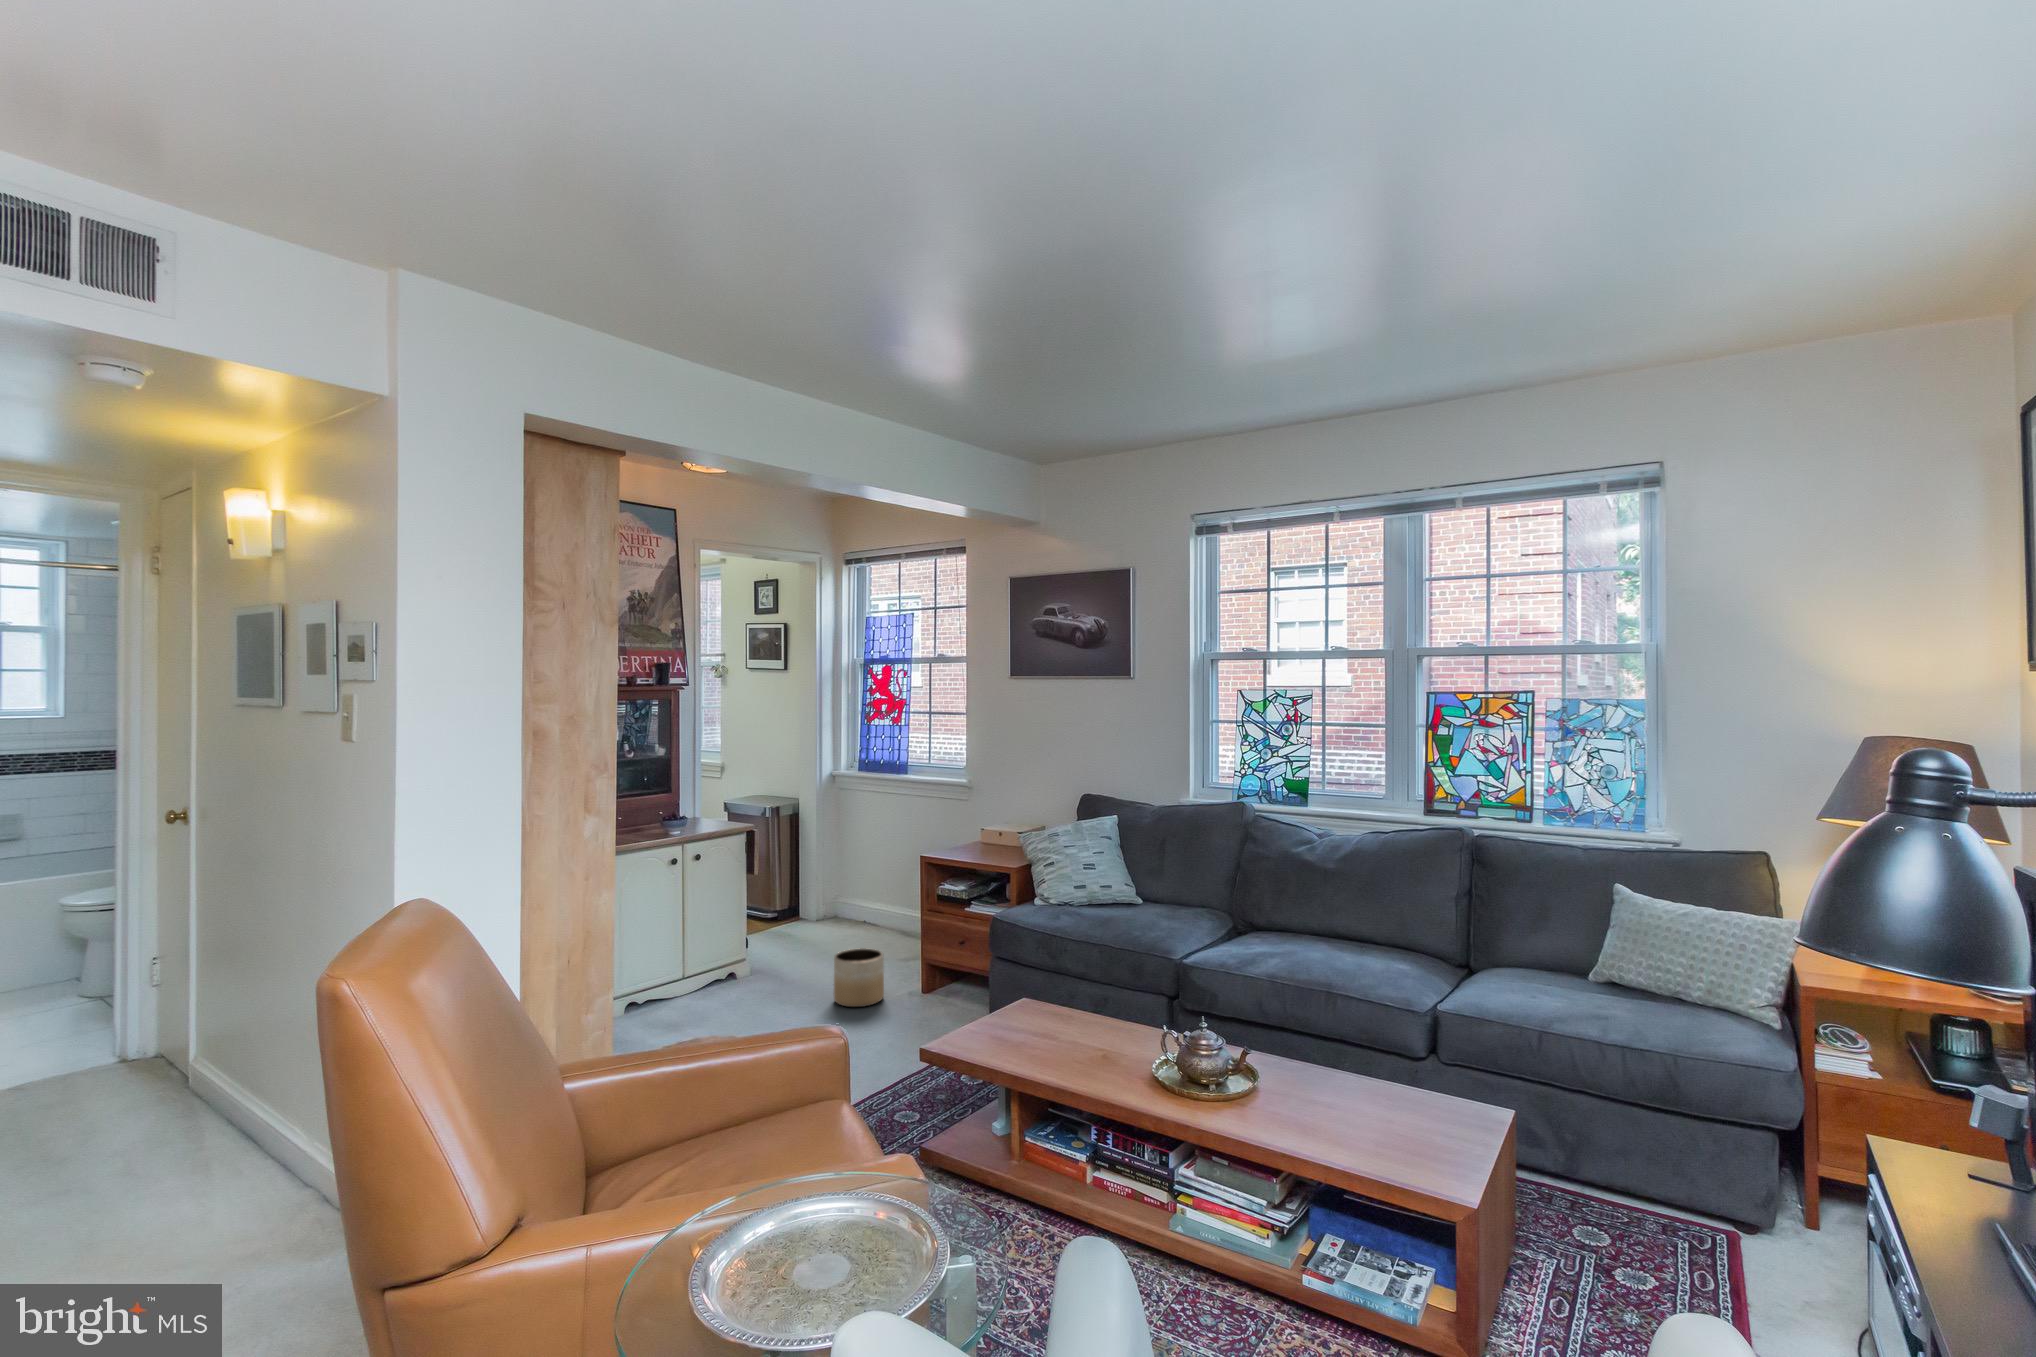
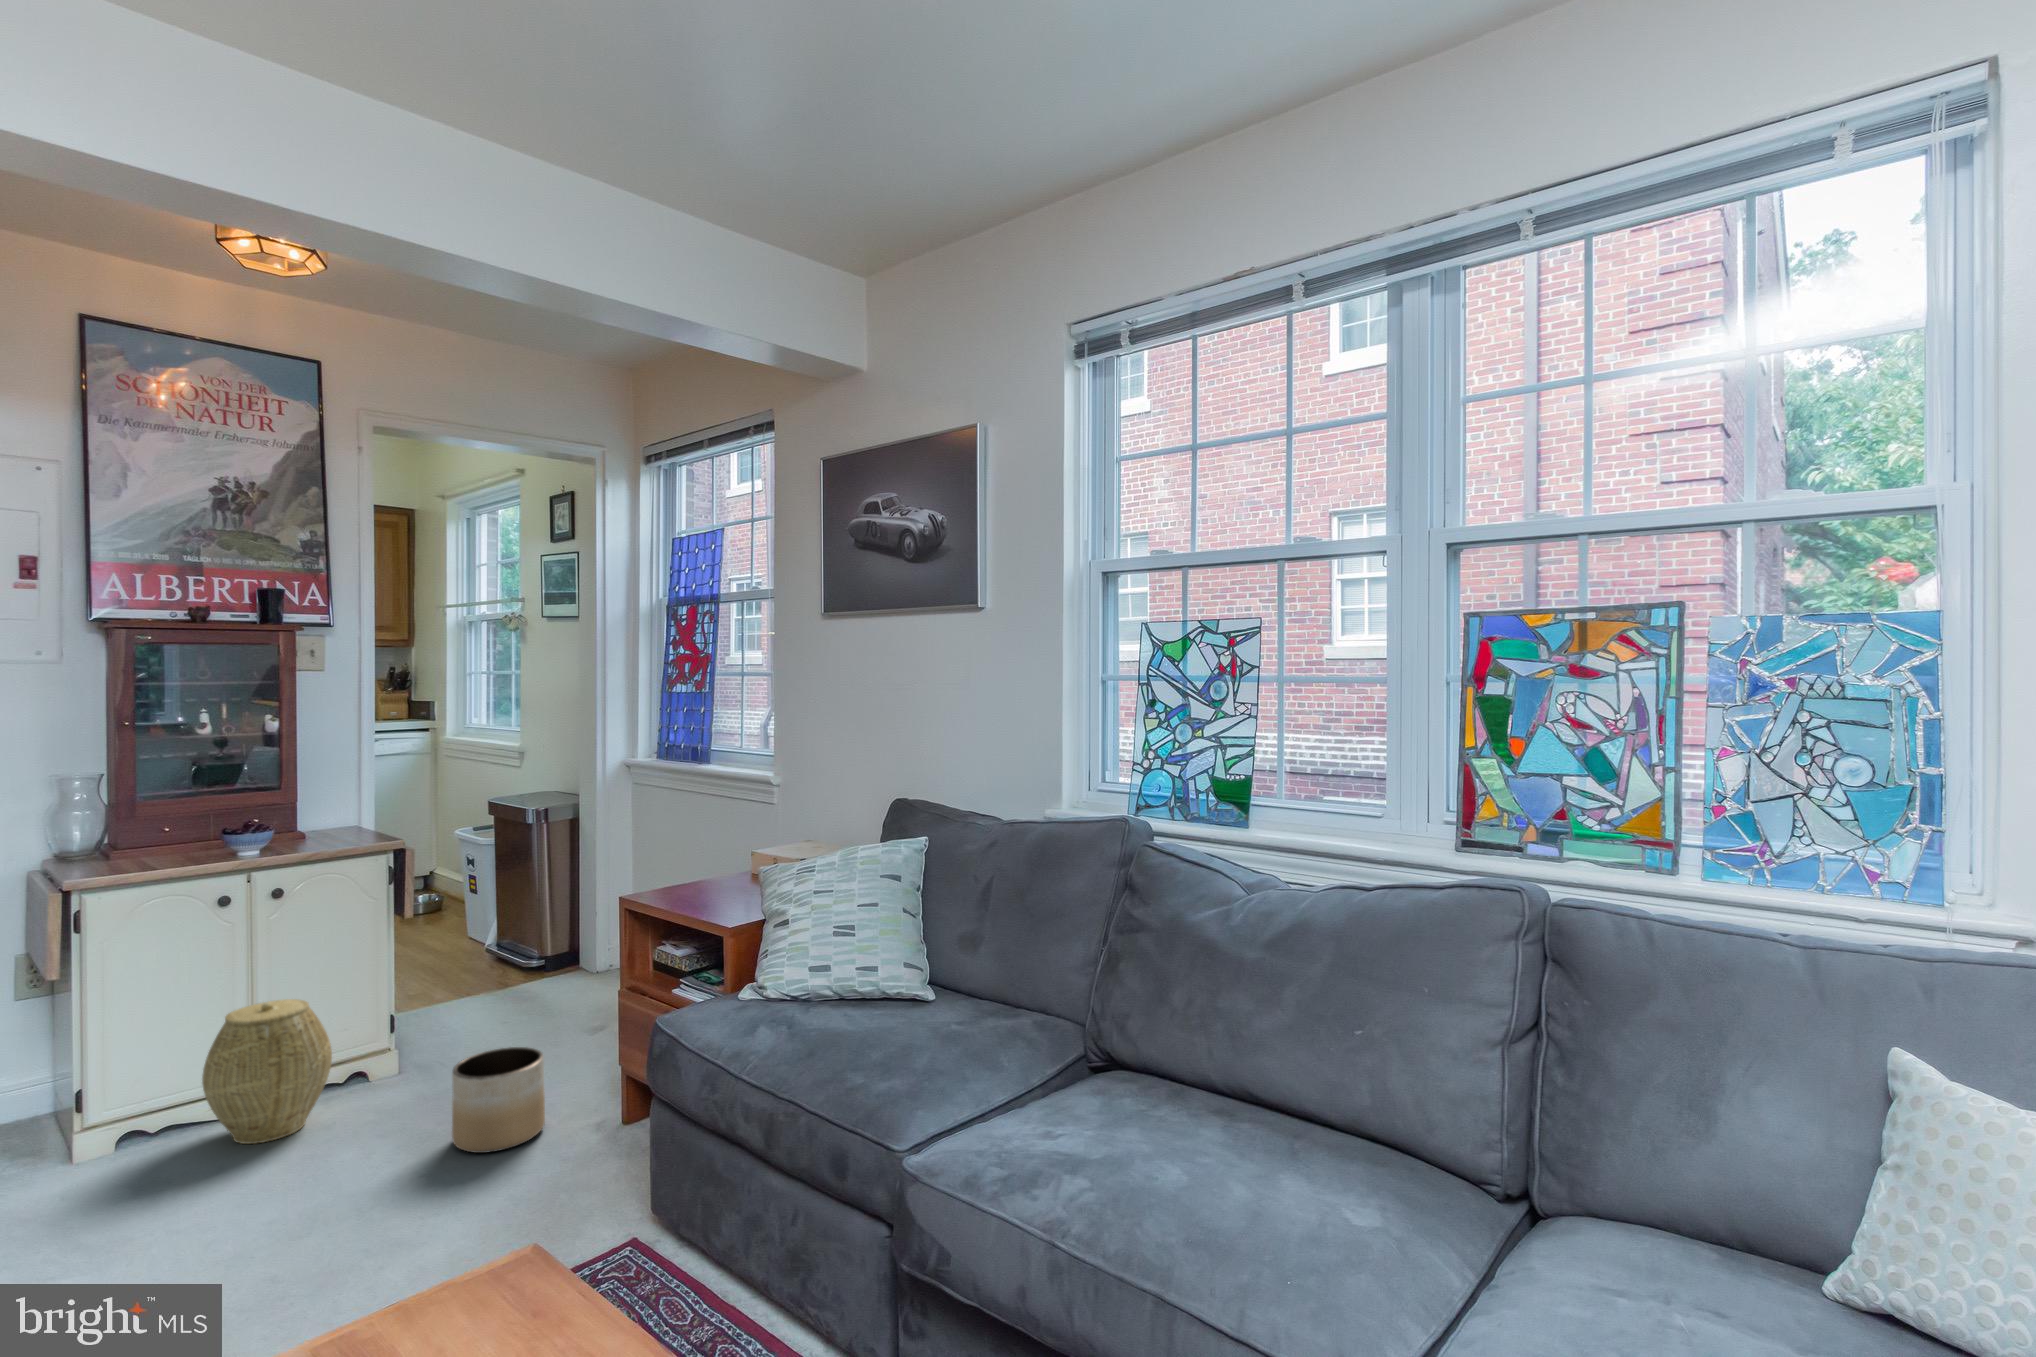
woven basket: none [677,923,744,1009] -> present [202,999,332,1144]

